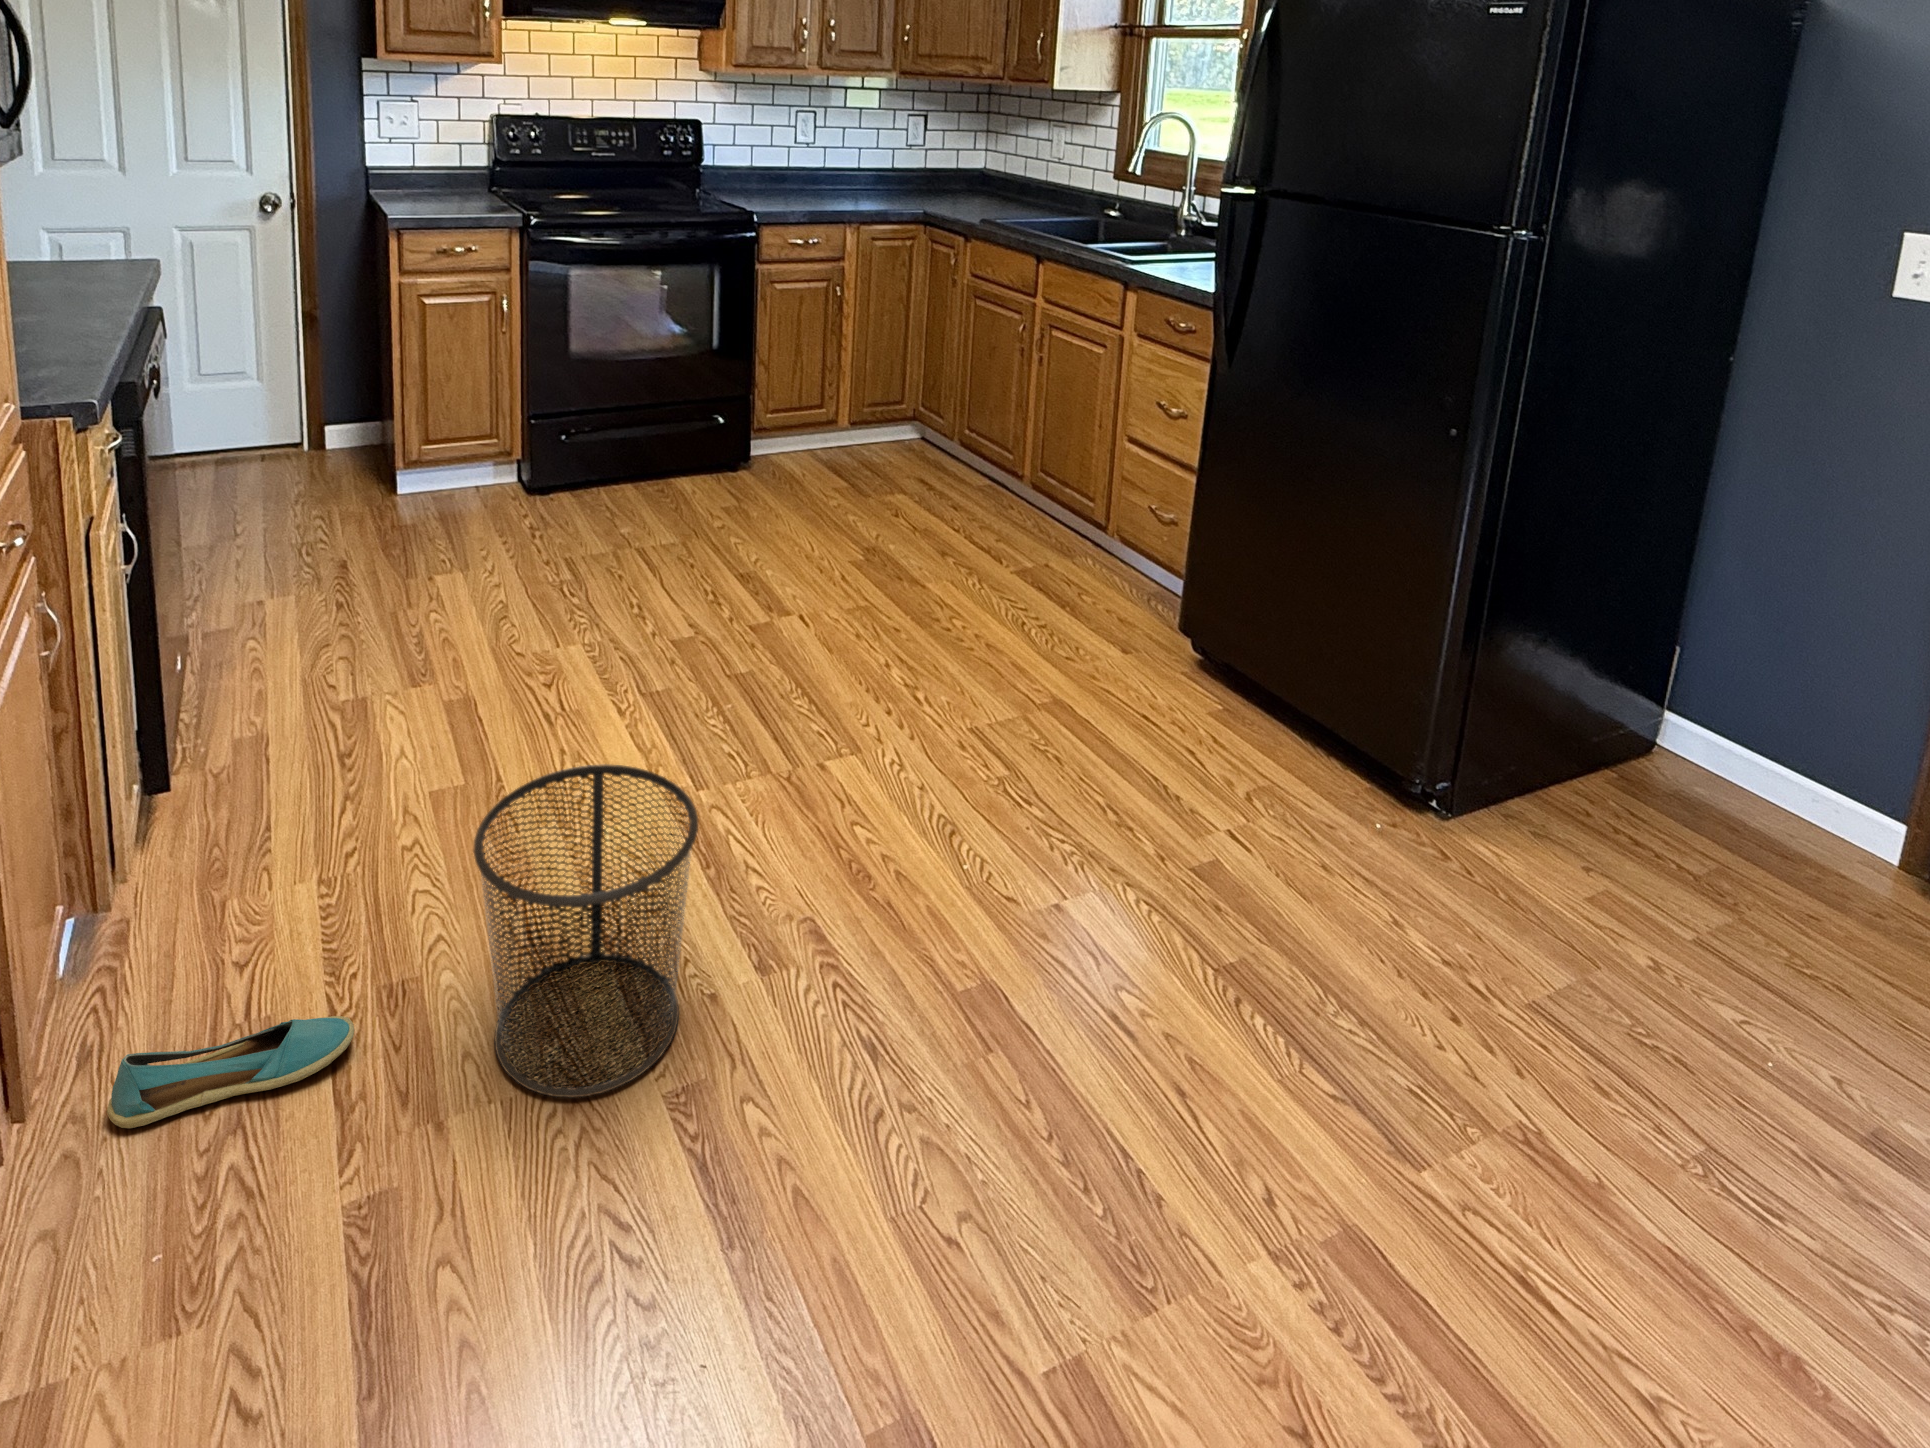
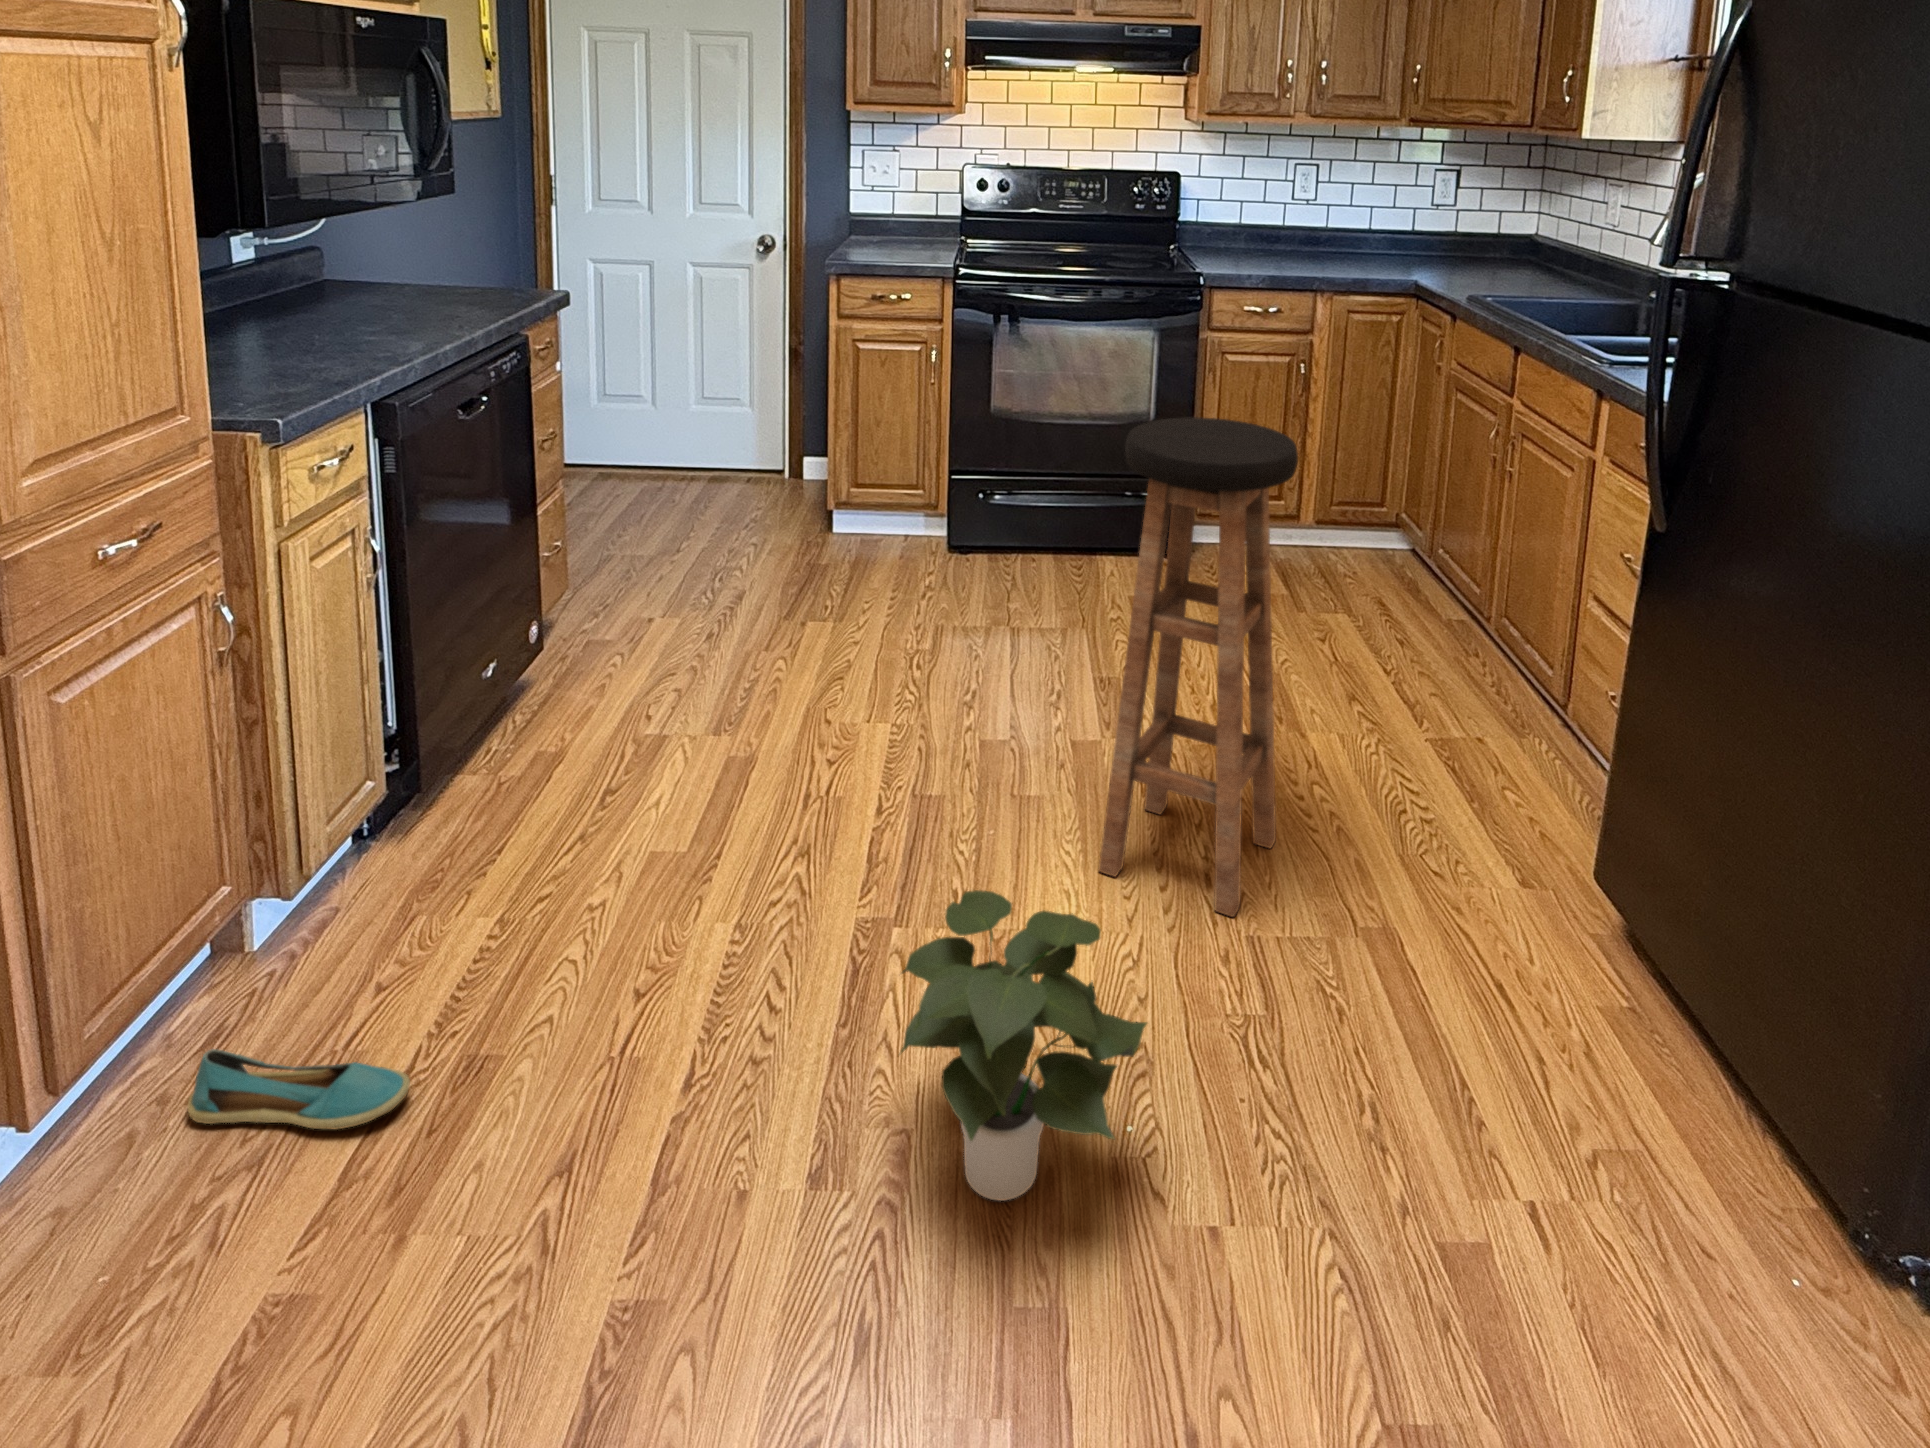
bar stool: none [834,327,982,716] -> present [1098,417,1298,917]
potted plant: none [800,710,1007,938] -> present [900,890,1147,1201]
waste bin: present [474,764,698,1097] -> none [466,875,725,1264]

